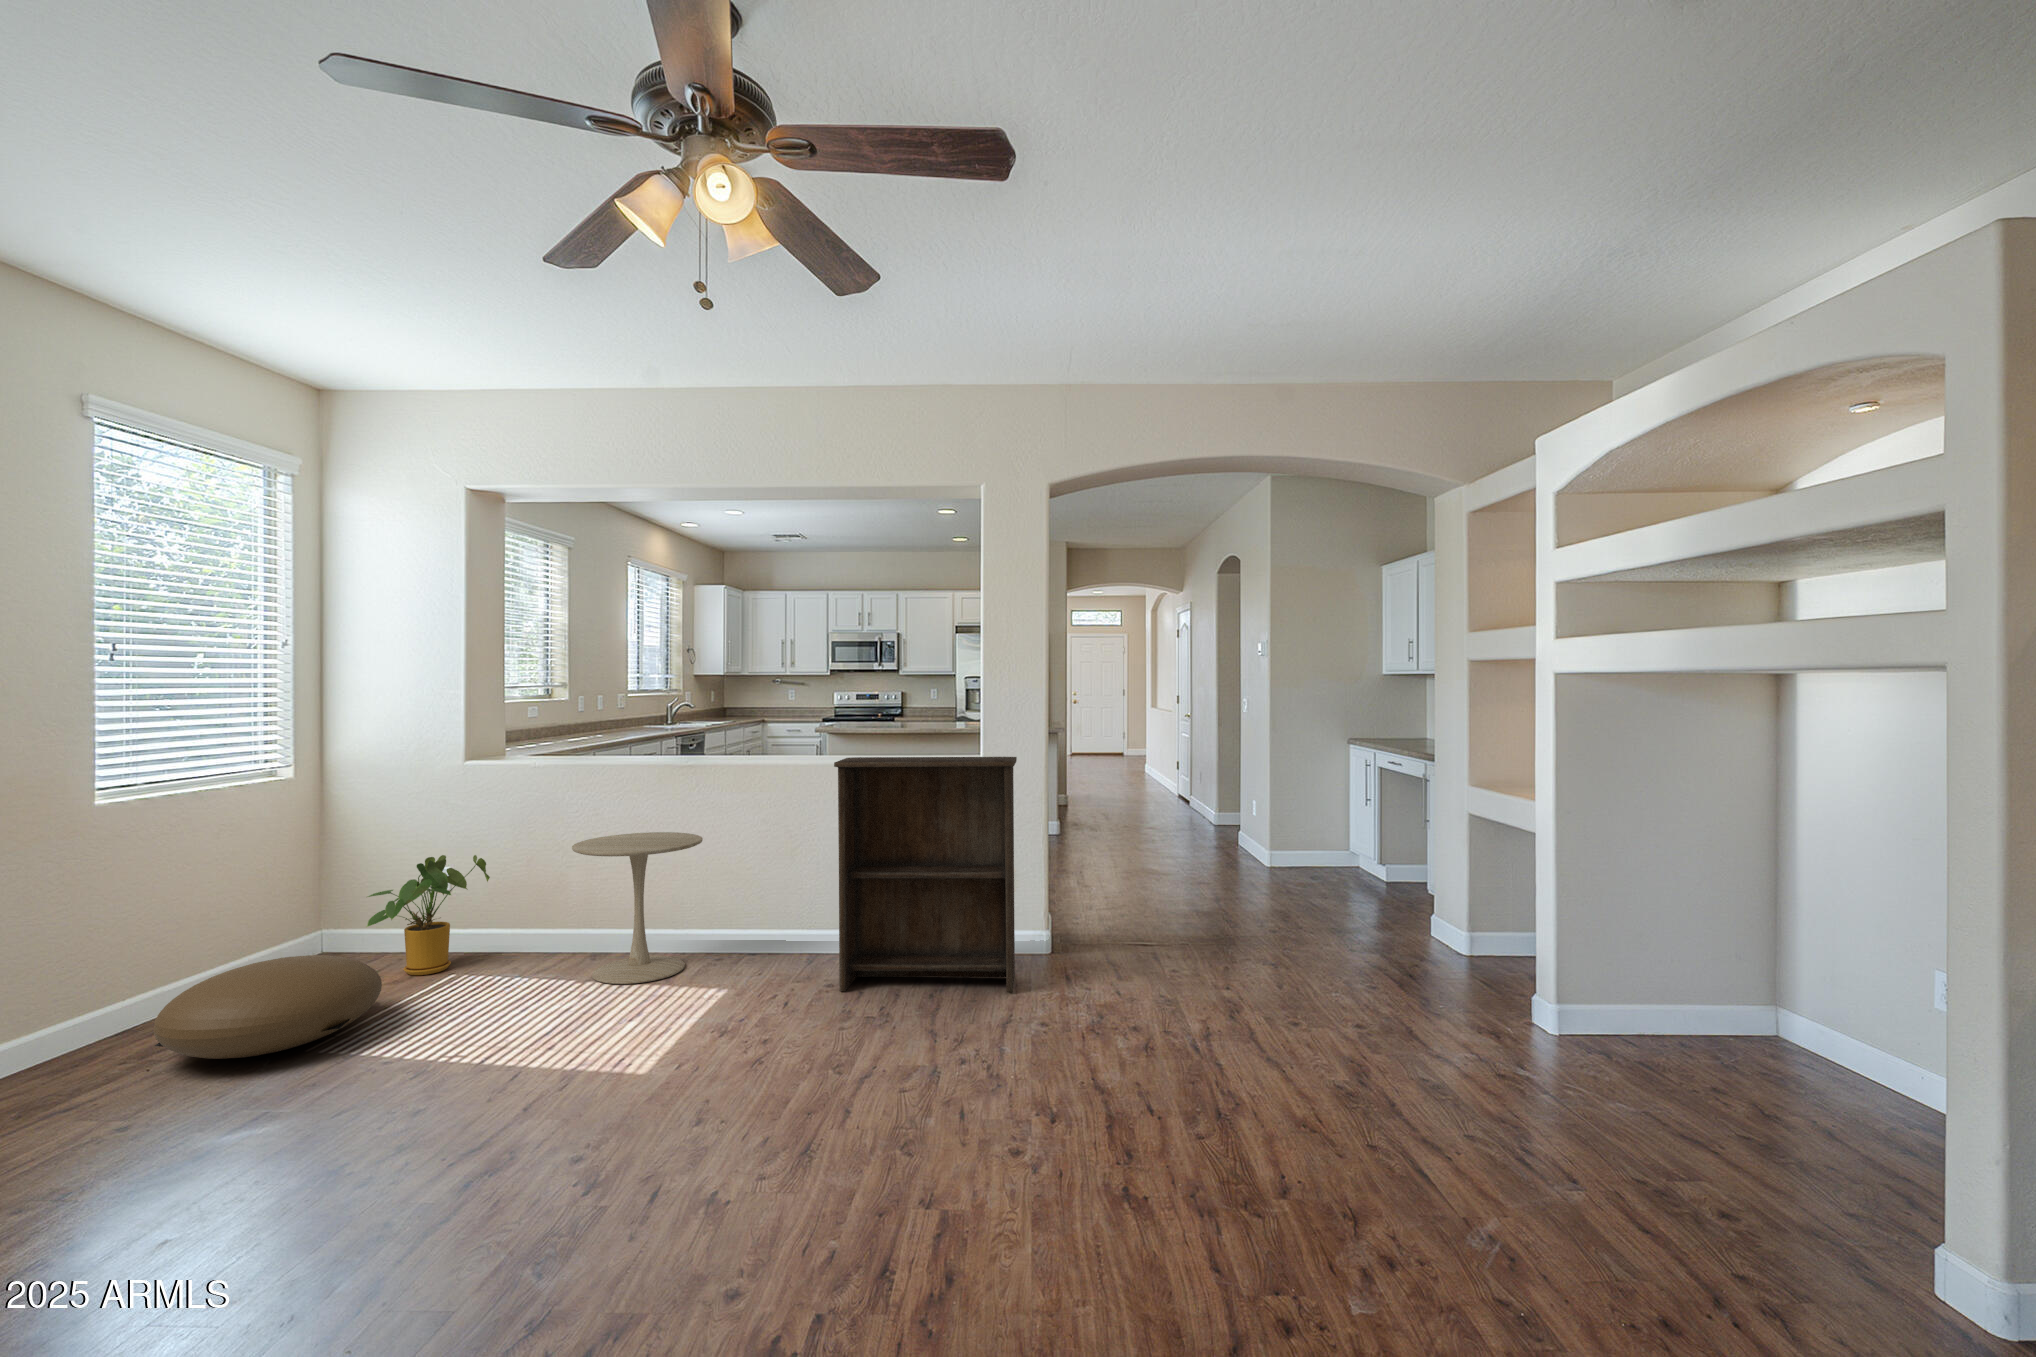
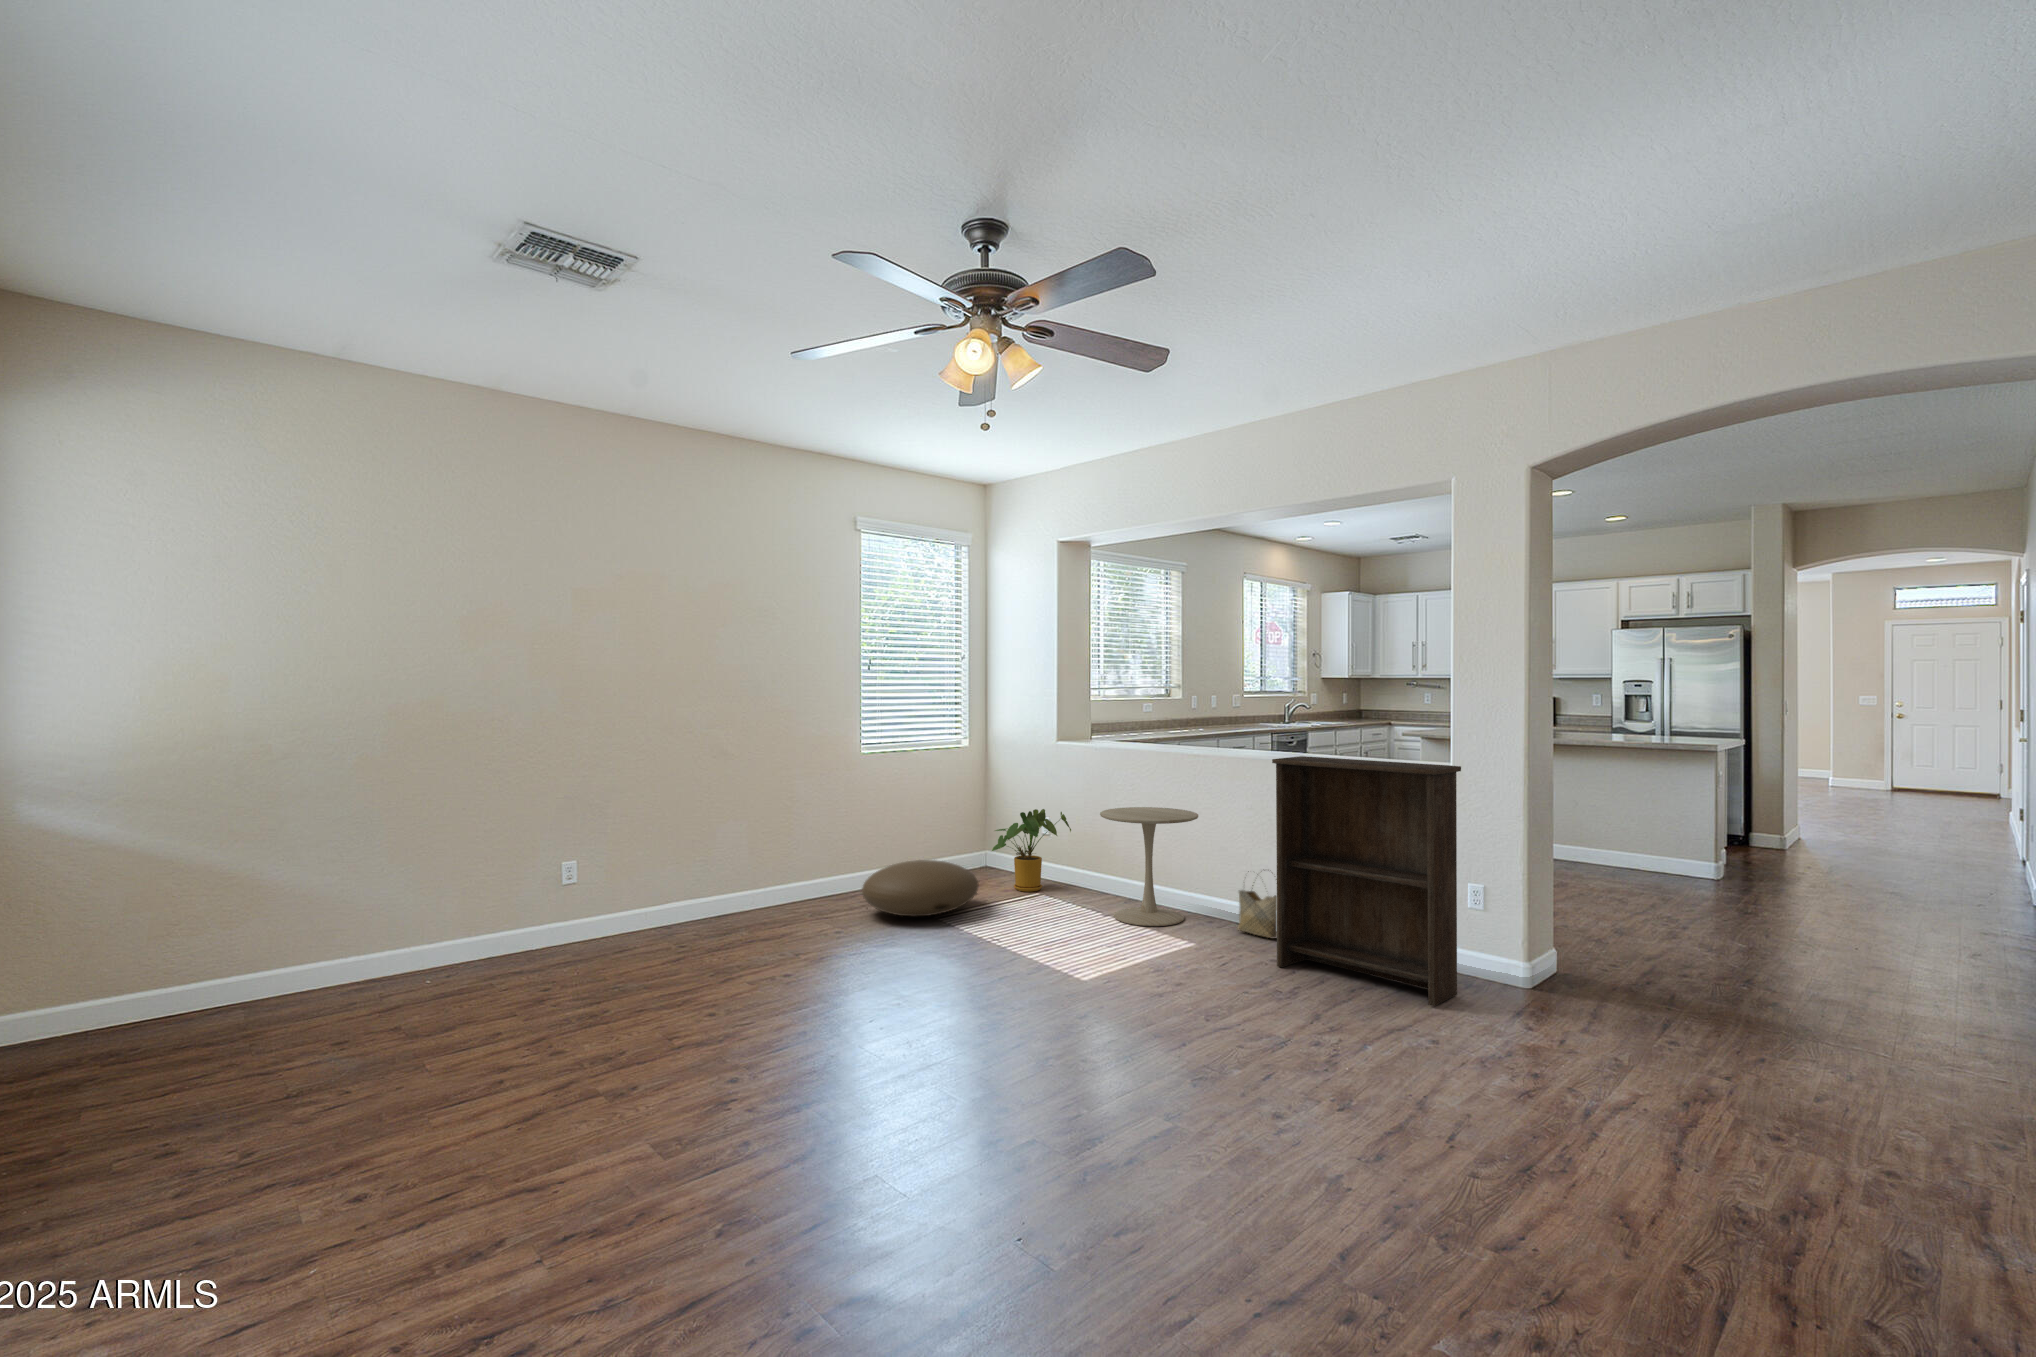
woven basket: none [757,887,812,963] -> present [1237,871,1277,938]

